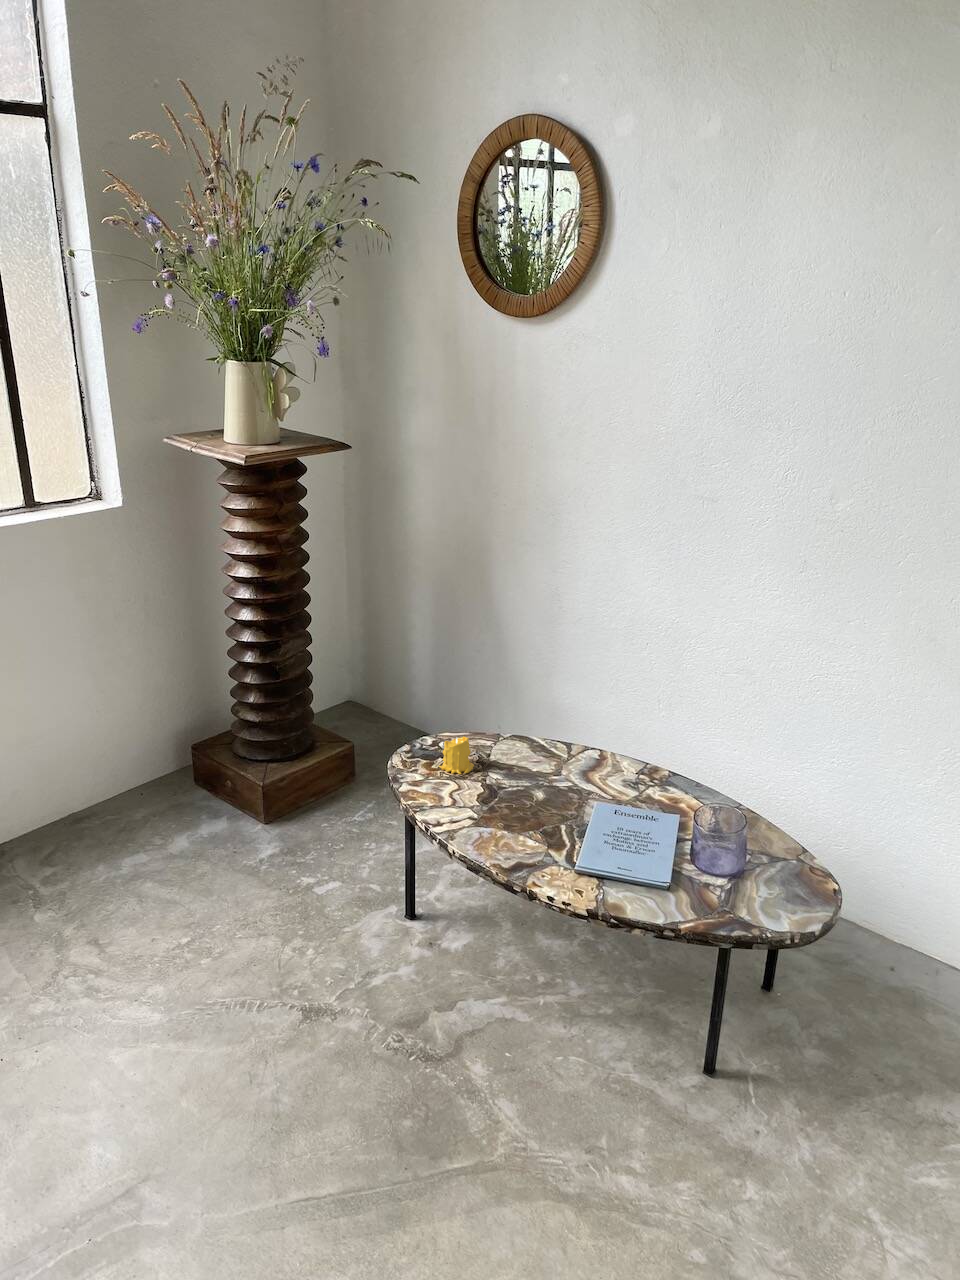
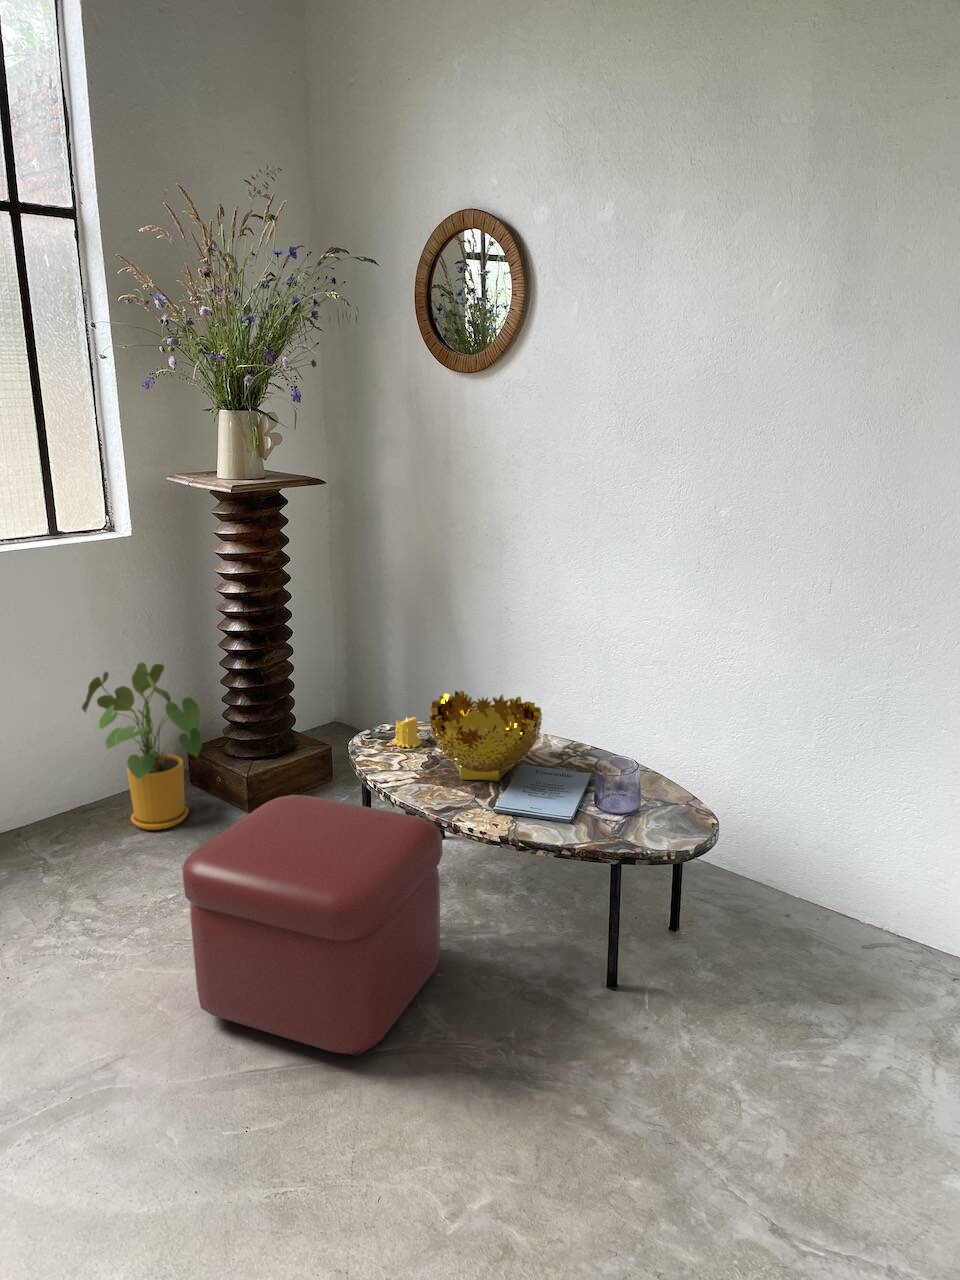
house plant: none [71,654,218,848] -> present [82,663,202,830]
decorative bowl: none [491,711,625,825] -> present [430,691,542,781]
ottoman: none [205,841,514,1179] -> present [182,795,443,1056]

